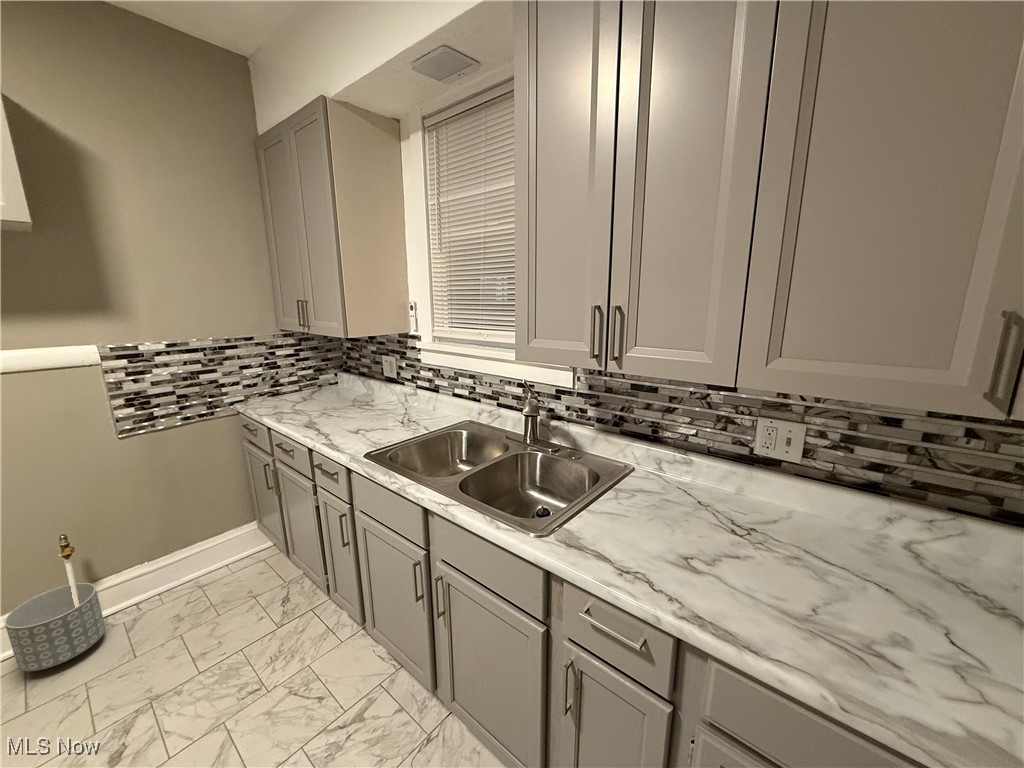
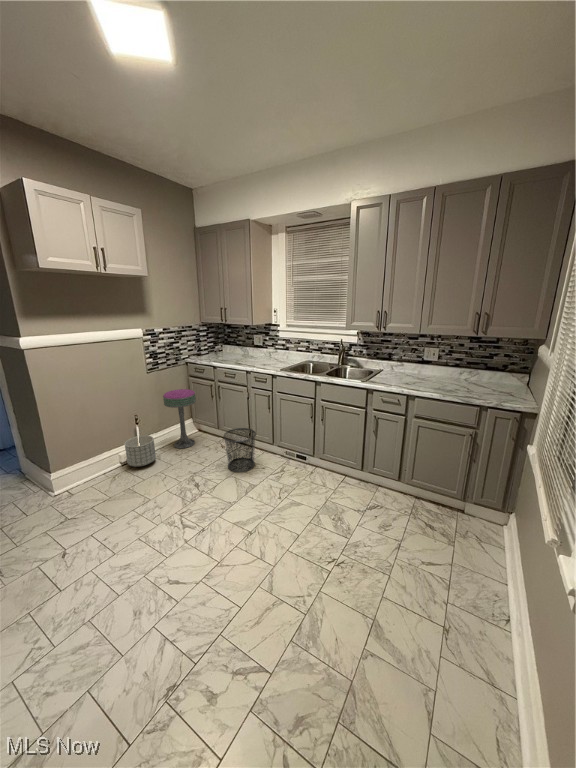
bar stool: none [144,471,233,604] -> present [163,389,196,448]
waste bin: none [211,586,309,718] -> present [224,428,256,472]

